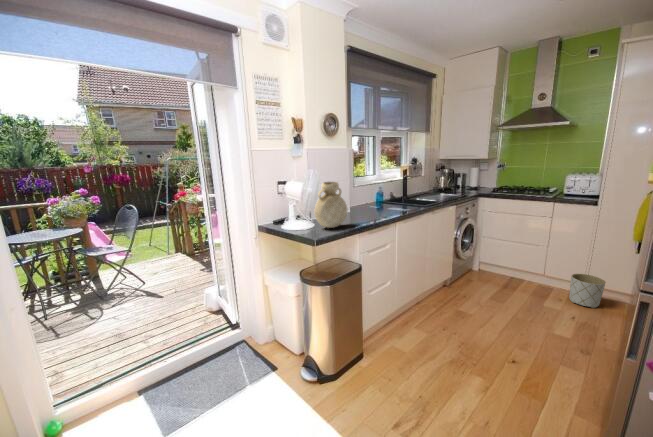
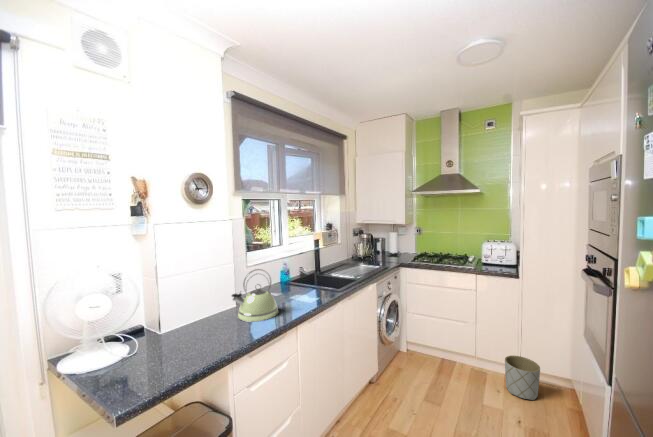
vase: present [314,182,348,228] -> none [144,280,210,361]
kettle: none [351,183,382,218] -> present [232,269,278,322]

